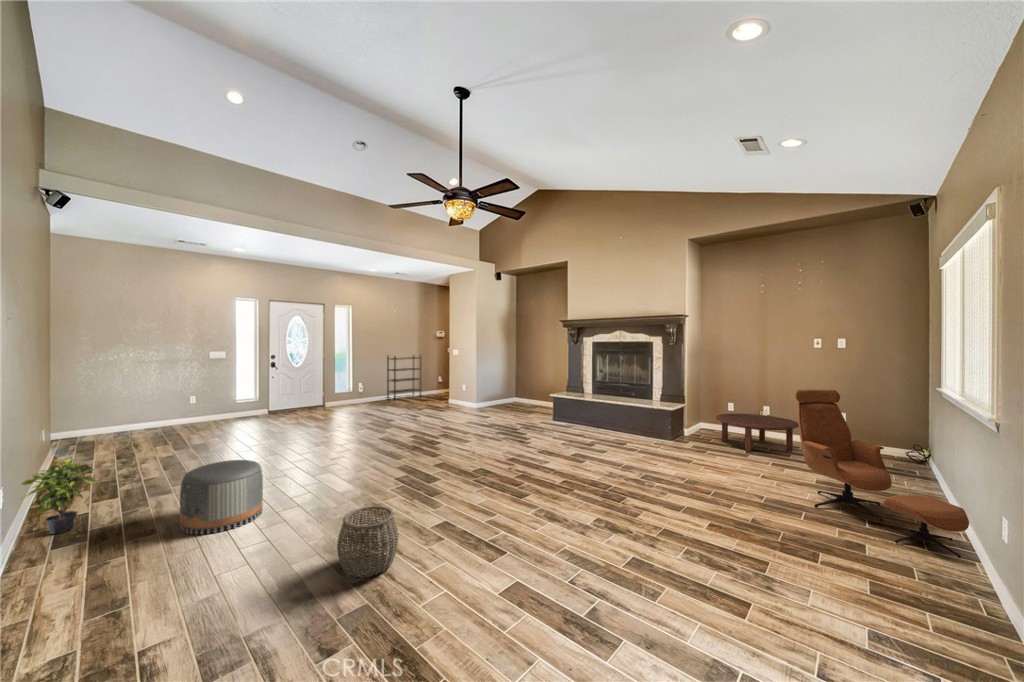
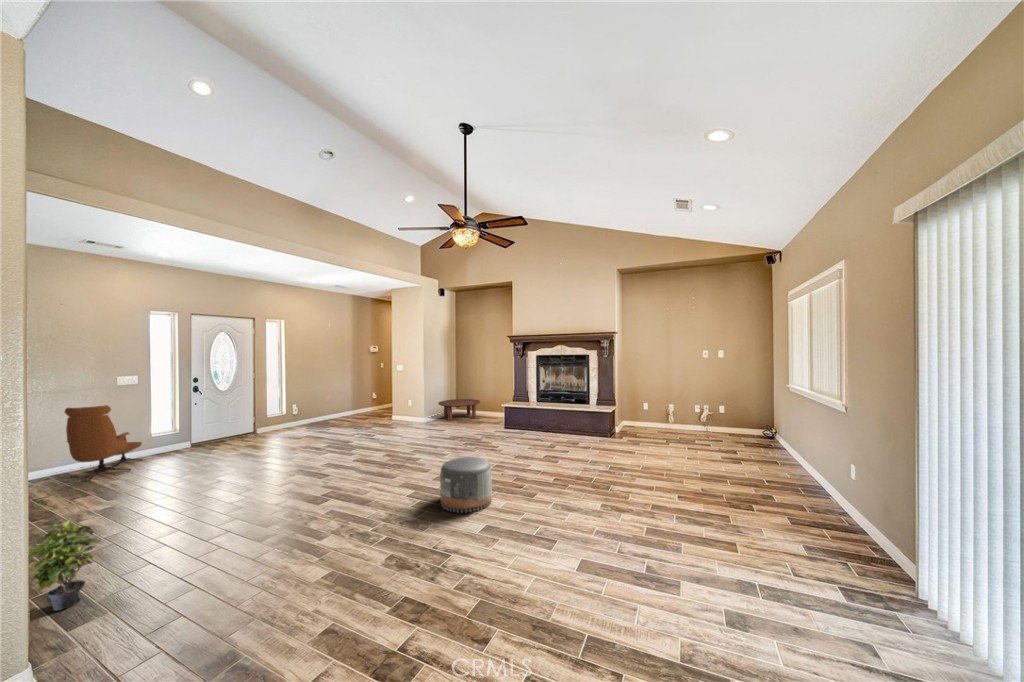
bookshelf: present [387,356,421,400] -> none [319,371,356,420]
lounge chair: present [795,390,969,558] -> present [65,405,142,481]
coffee table: present [716,414,799,452] -> present [438,399,480,420]
pouf: present [180,460,263,535] -> present [440,457,492,513]
woven basket: present [337,506,399,578] -> none [427,519,479,583]

